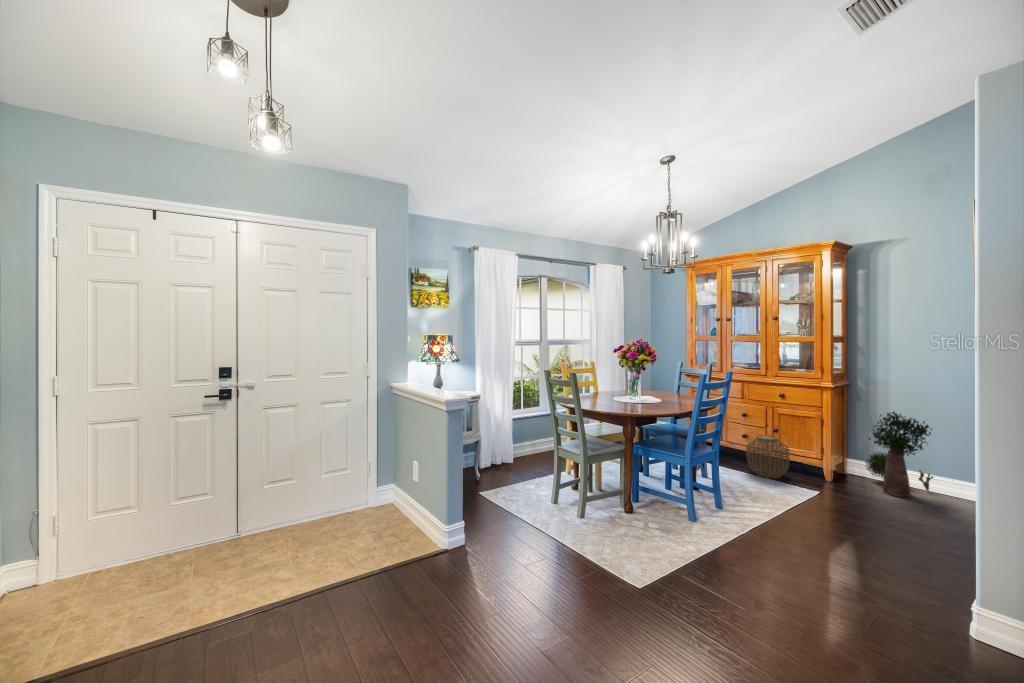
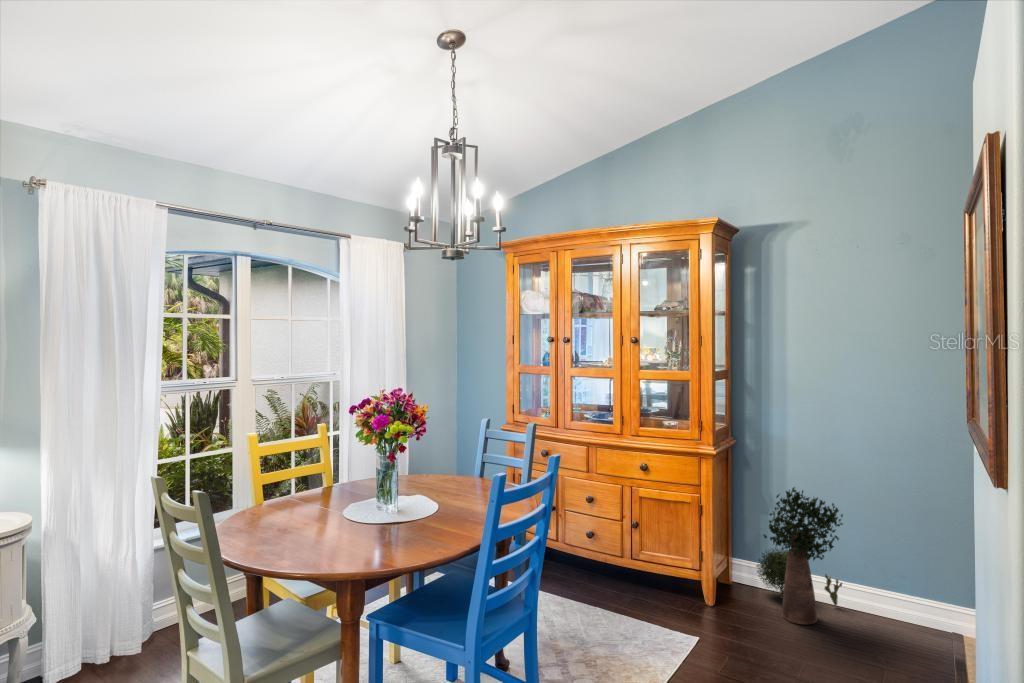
woven basket: present [746,435,790,478] -> none [592,535,656,611]

